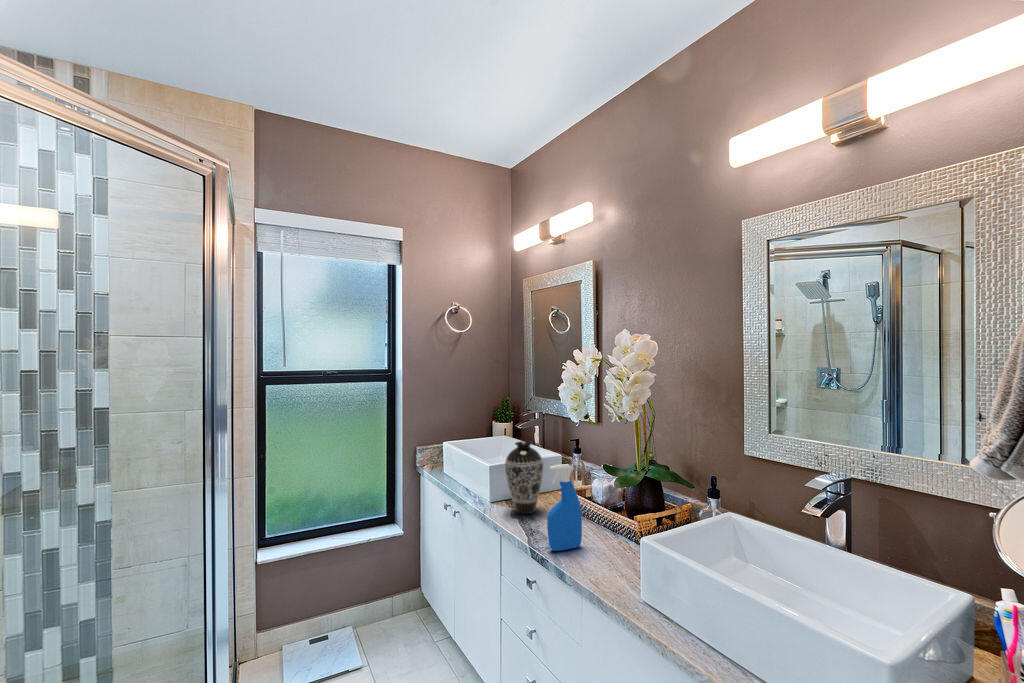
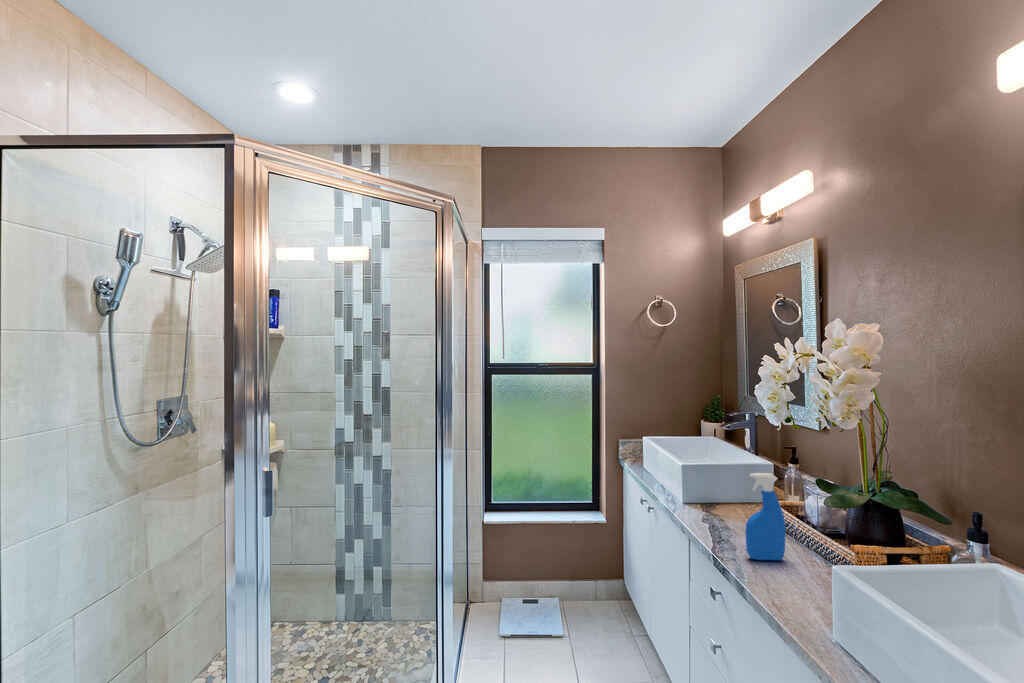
decorative vase: present [505,441,543,514] -> none [706,446,749,520]

